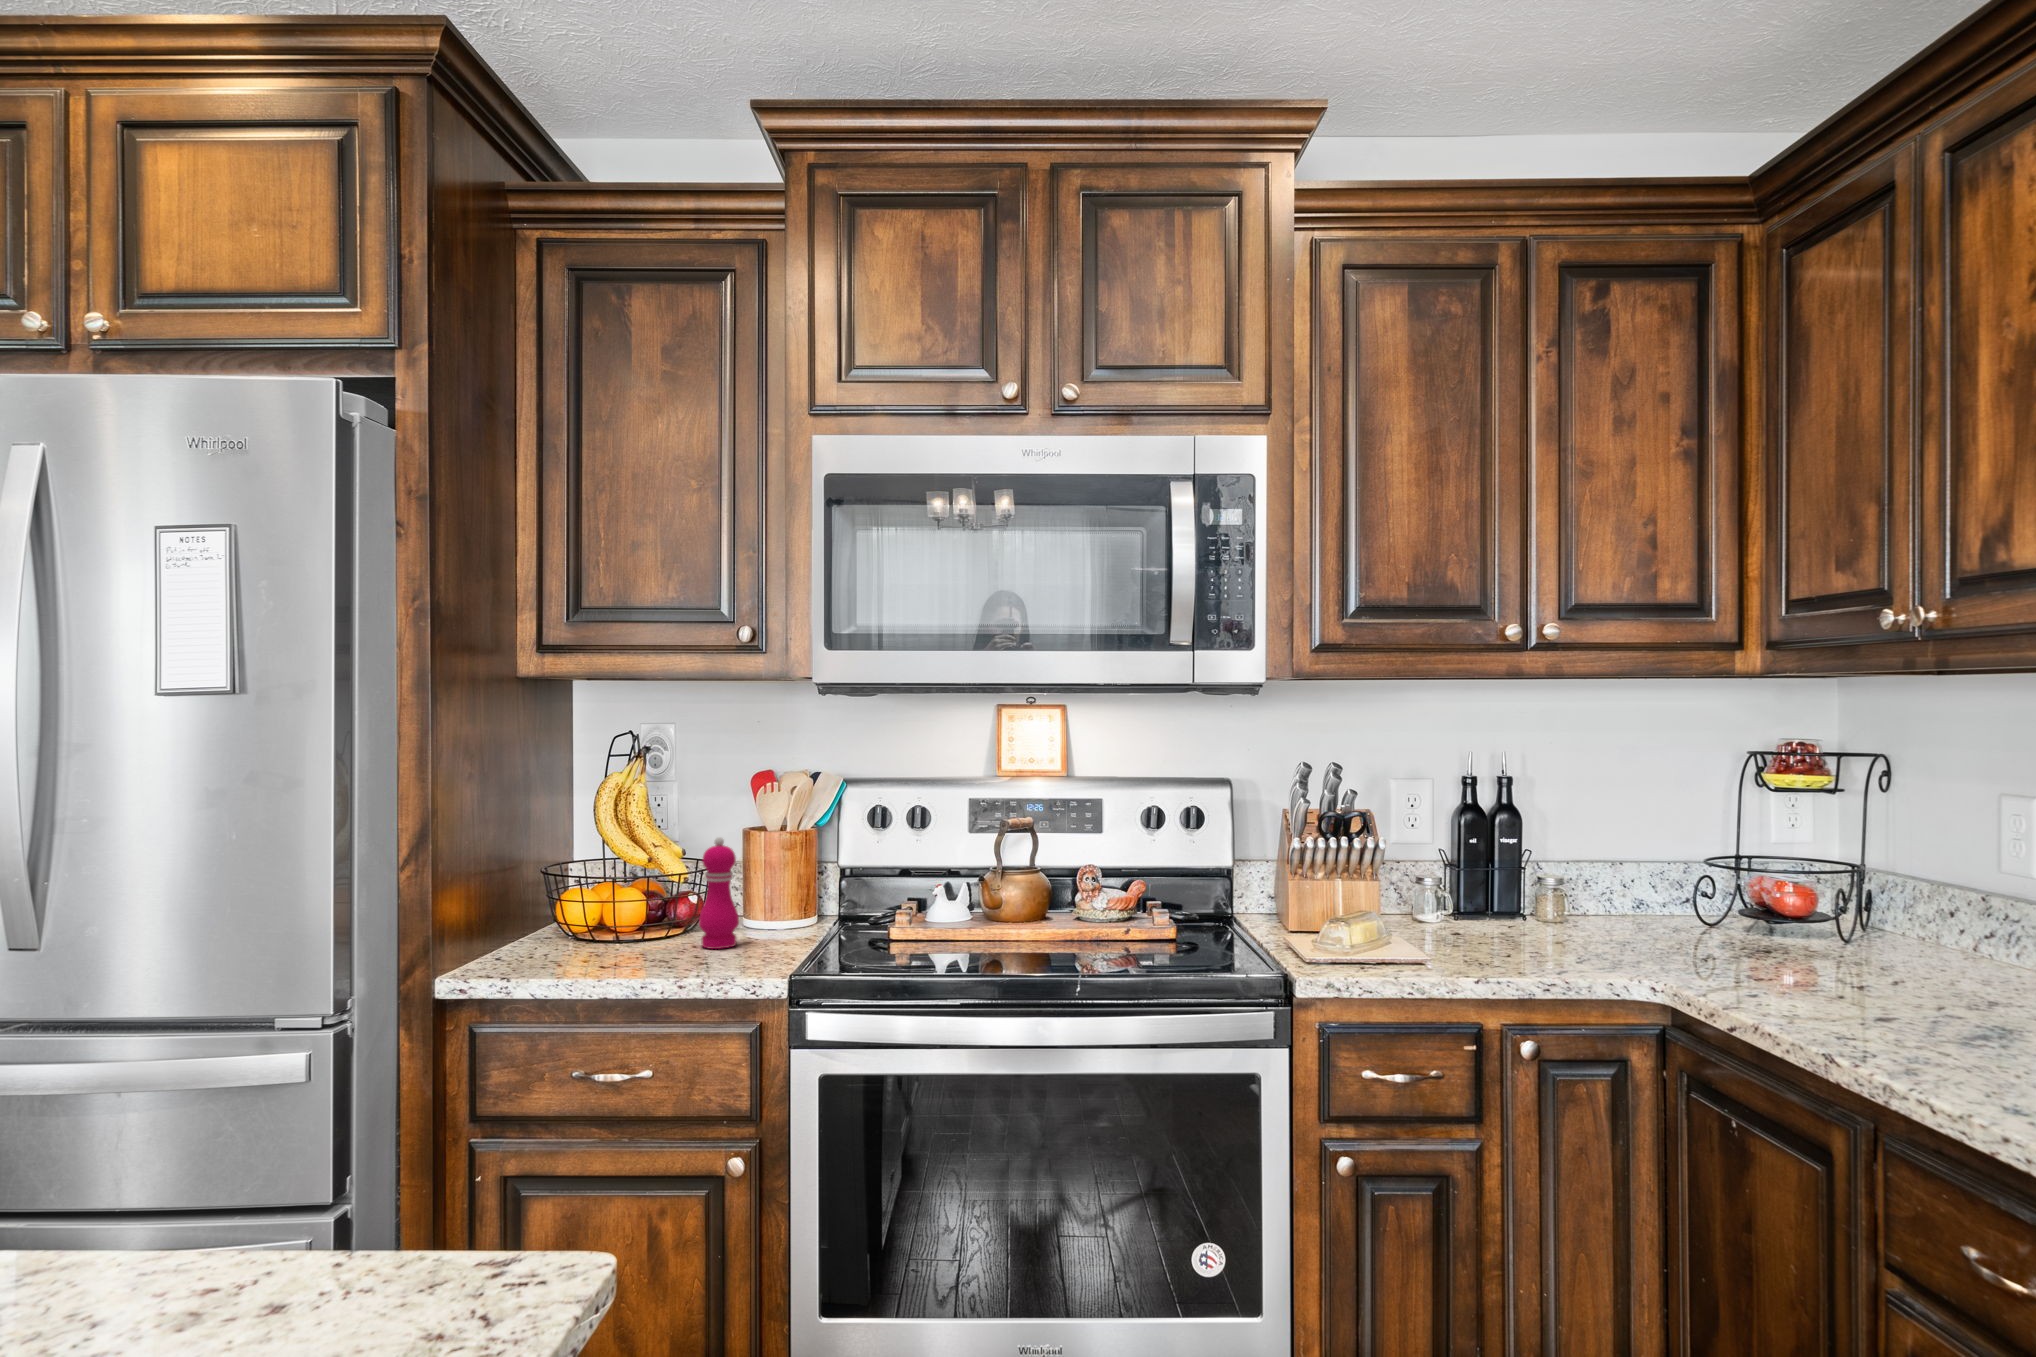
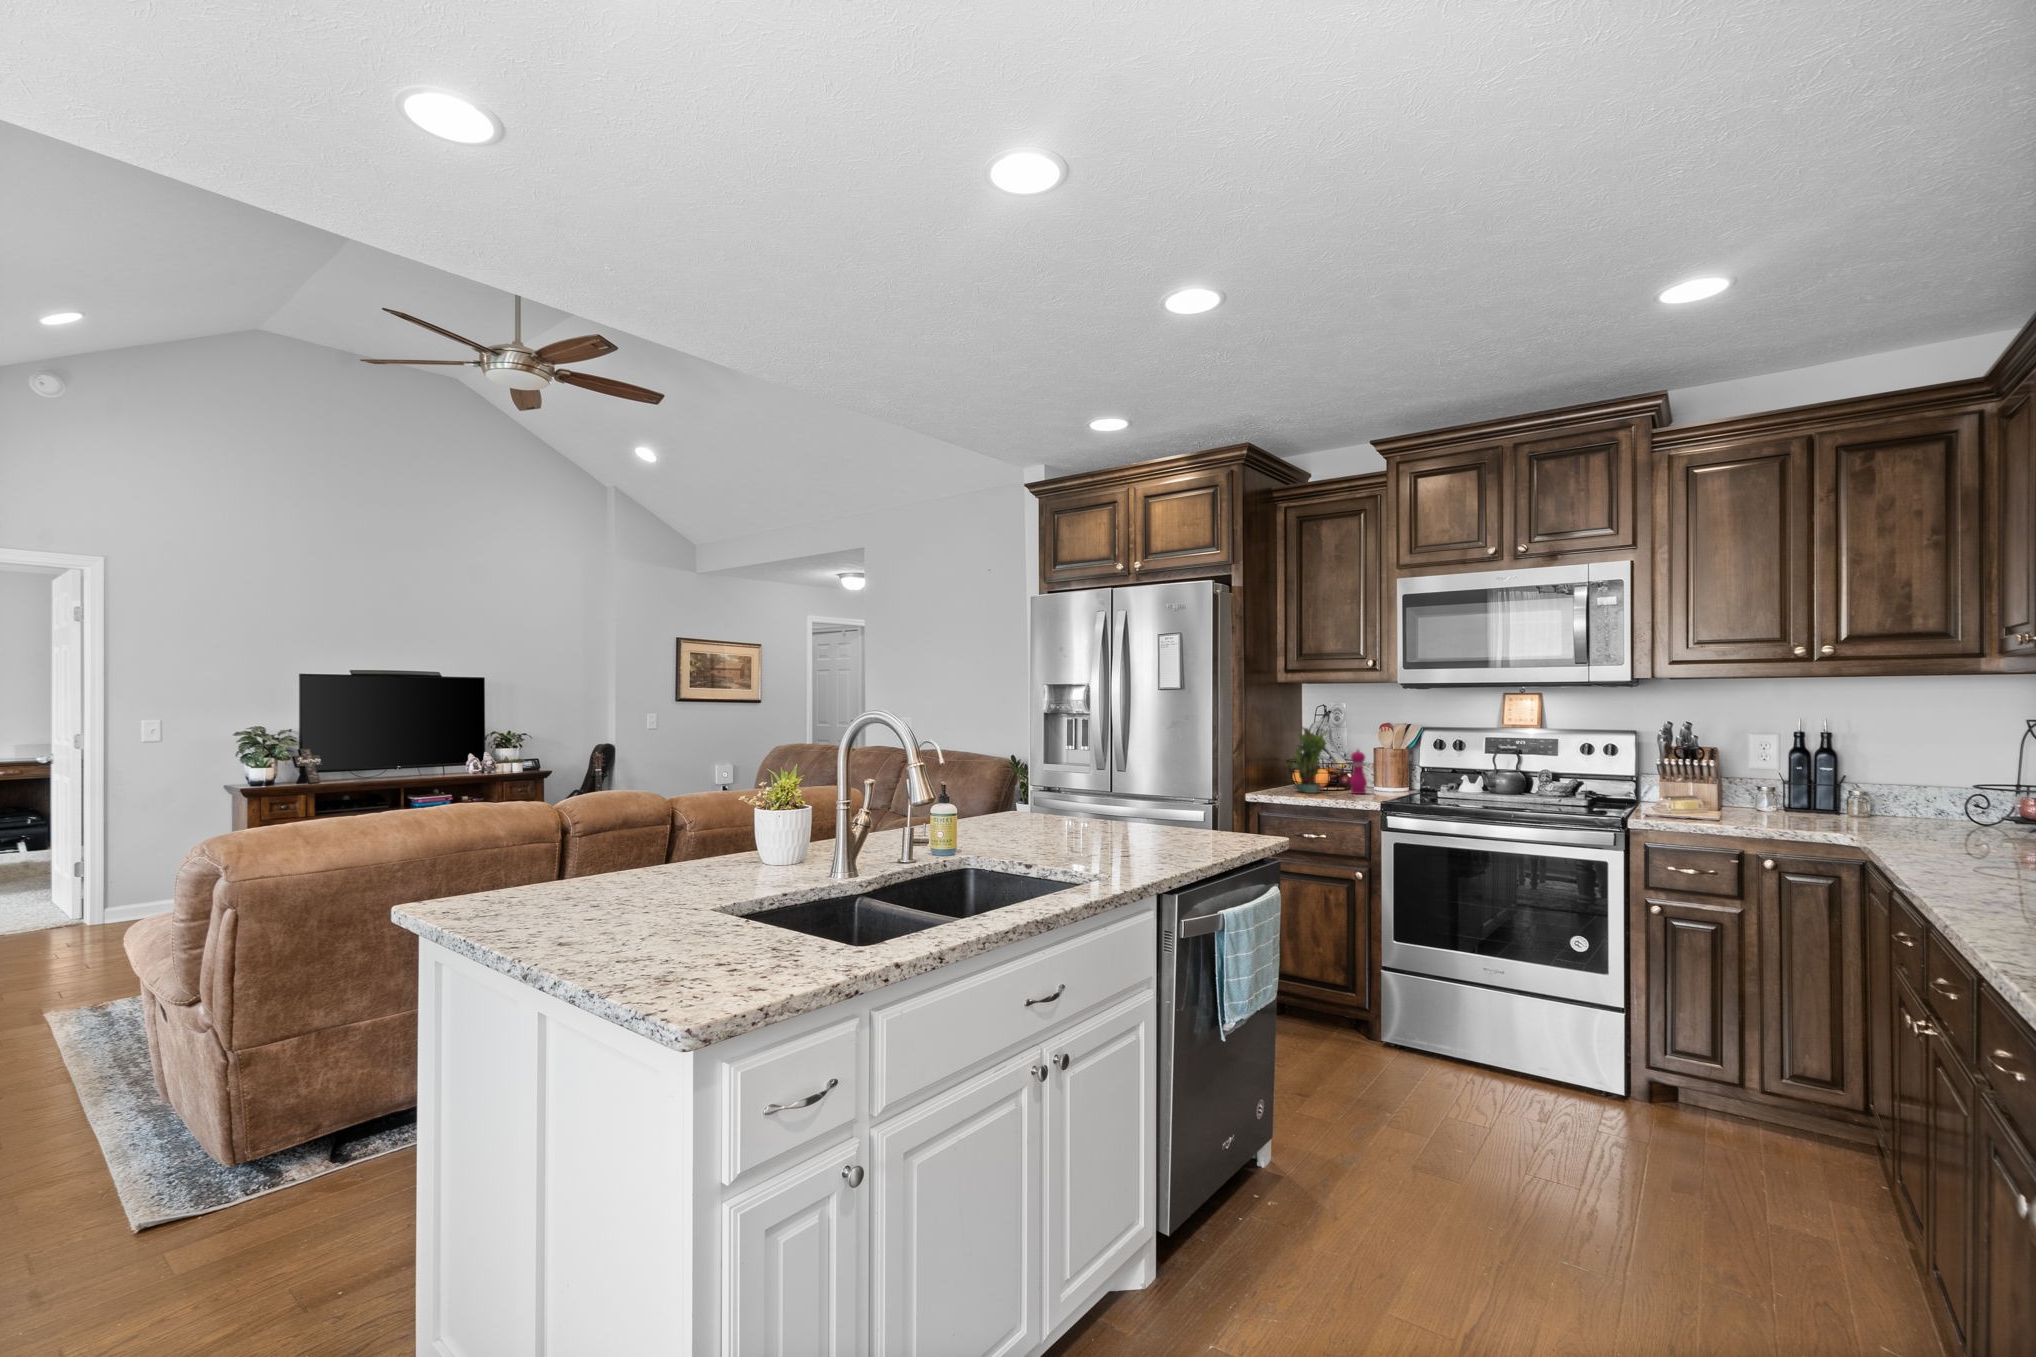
potted plant: none [536,791,650,960] -> present [1293,727,1327,793]

